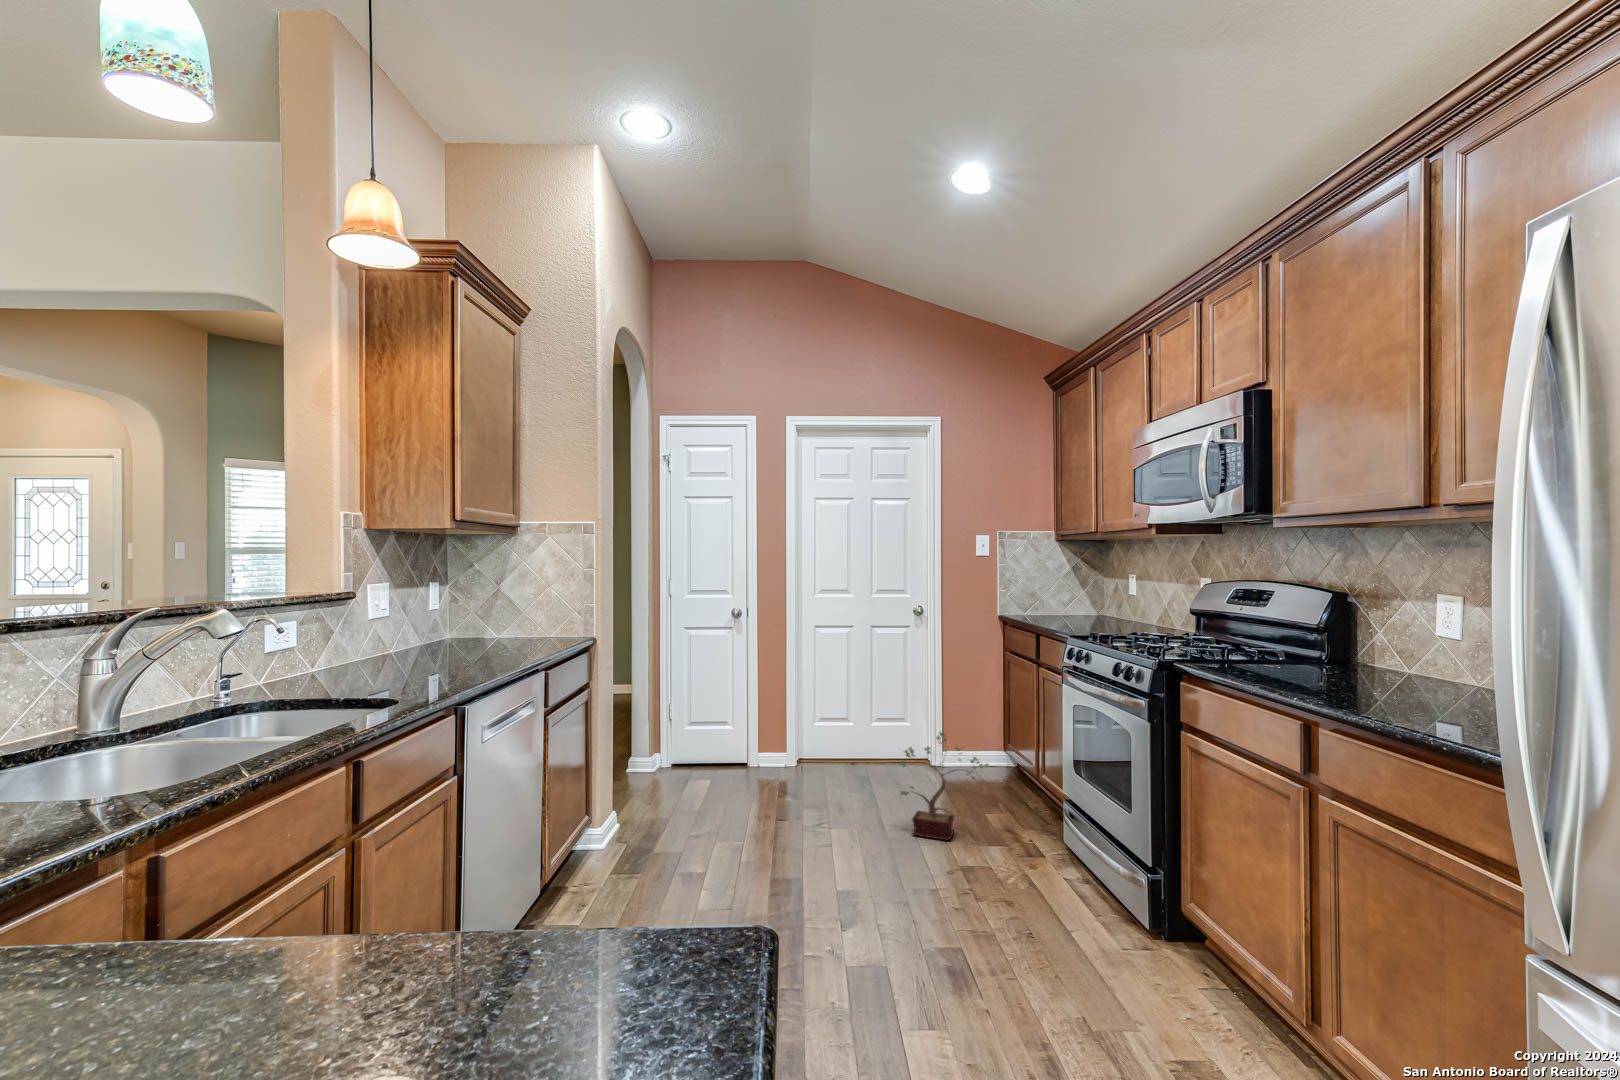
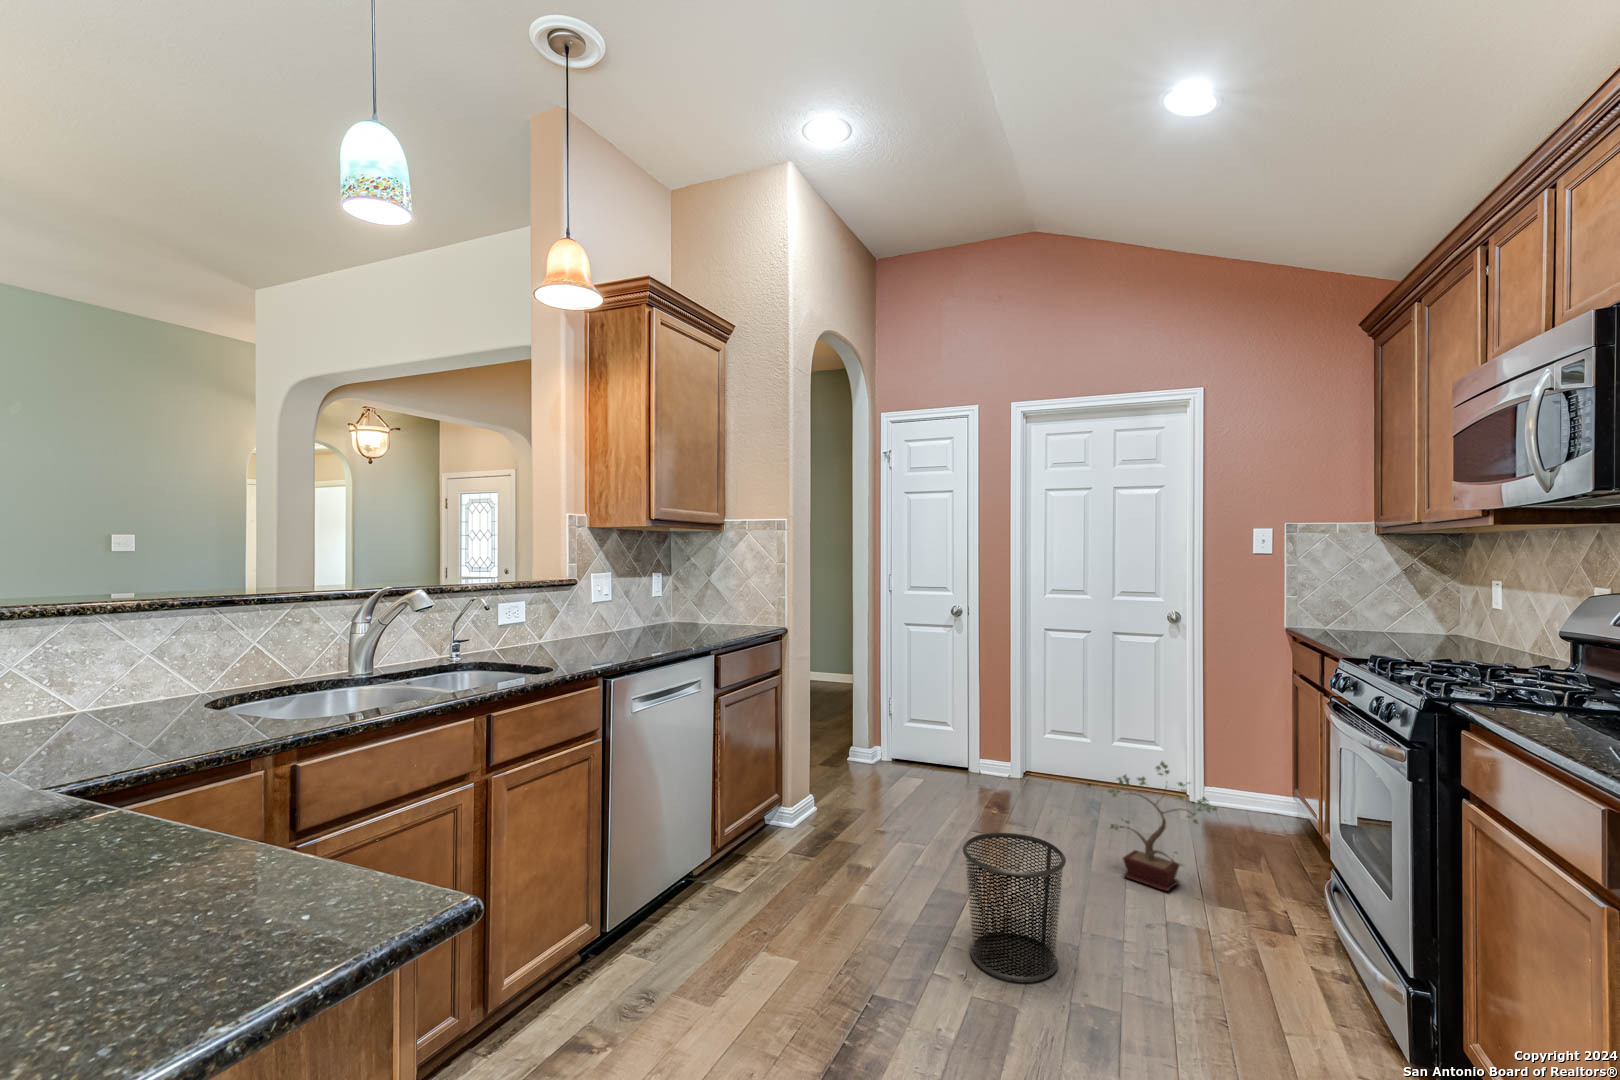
waste bin: none [818,810,907,941] -> present [963,832,1066,982]

